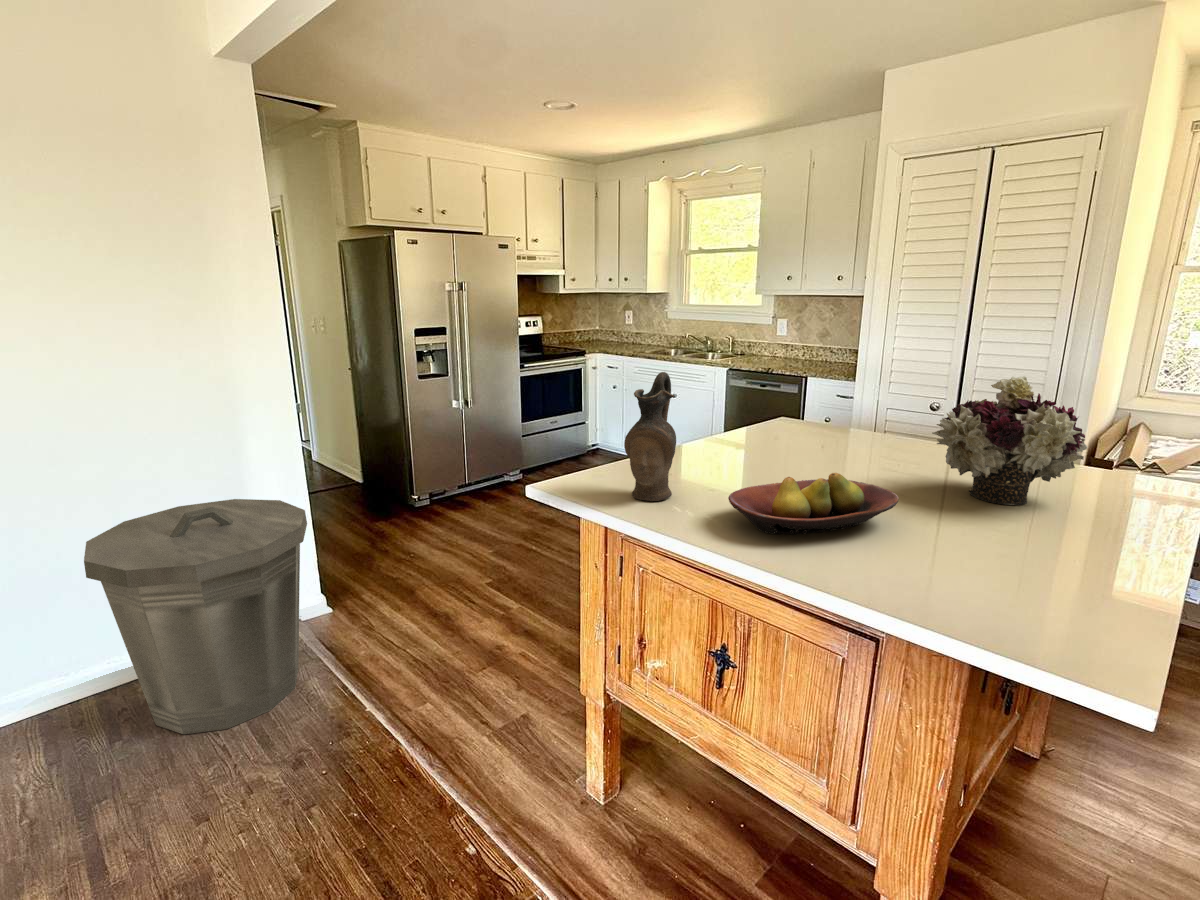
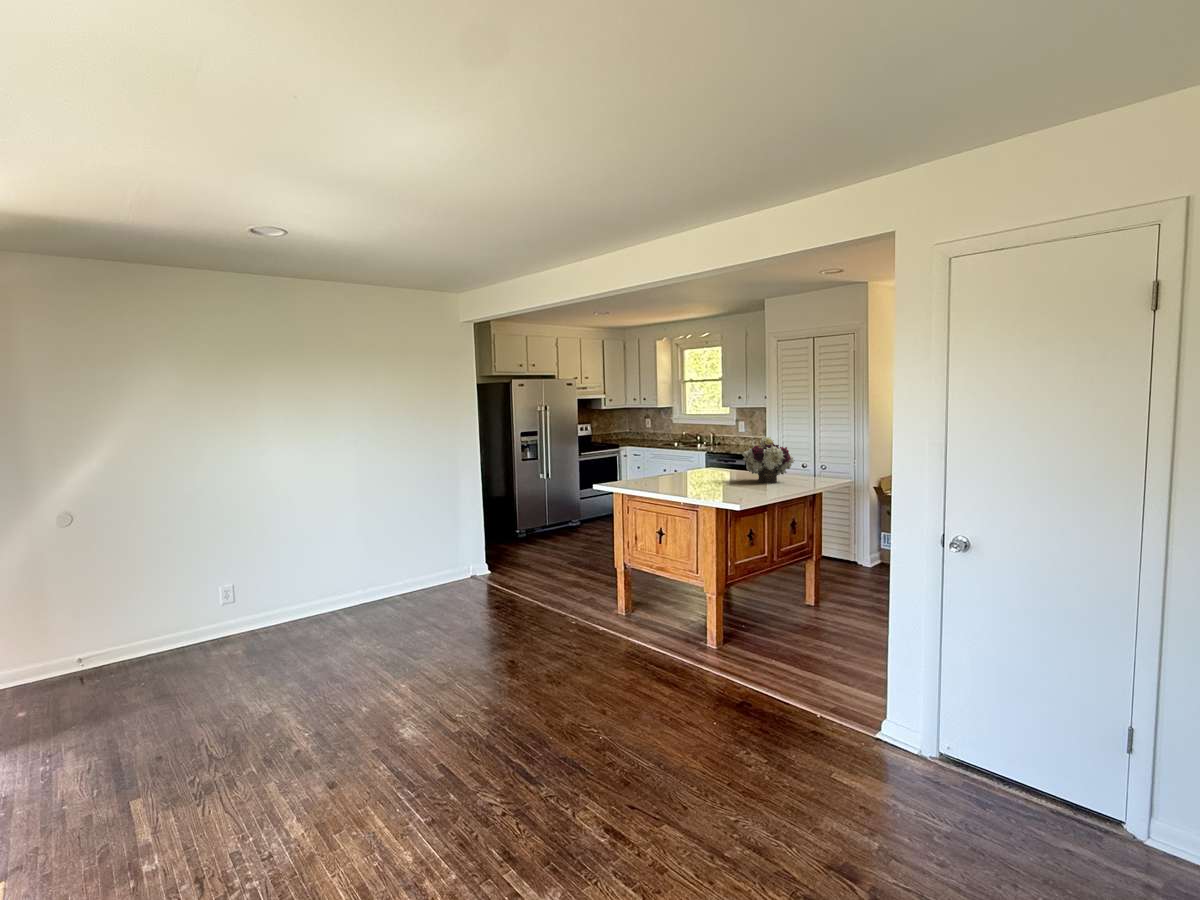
ceramic pitcher: present [624,372,676,501] -> none [627,439,646,484]
fruit bowl: present [728,473,899,534] -> none [661,469,719,488]
trash can: present [84,499,307,734] -> none [409,506,493,603]

